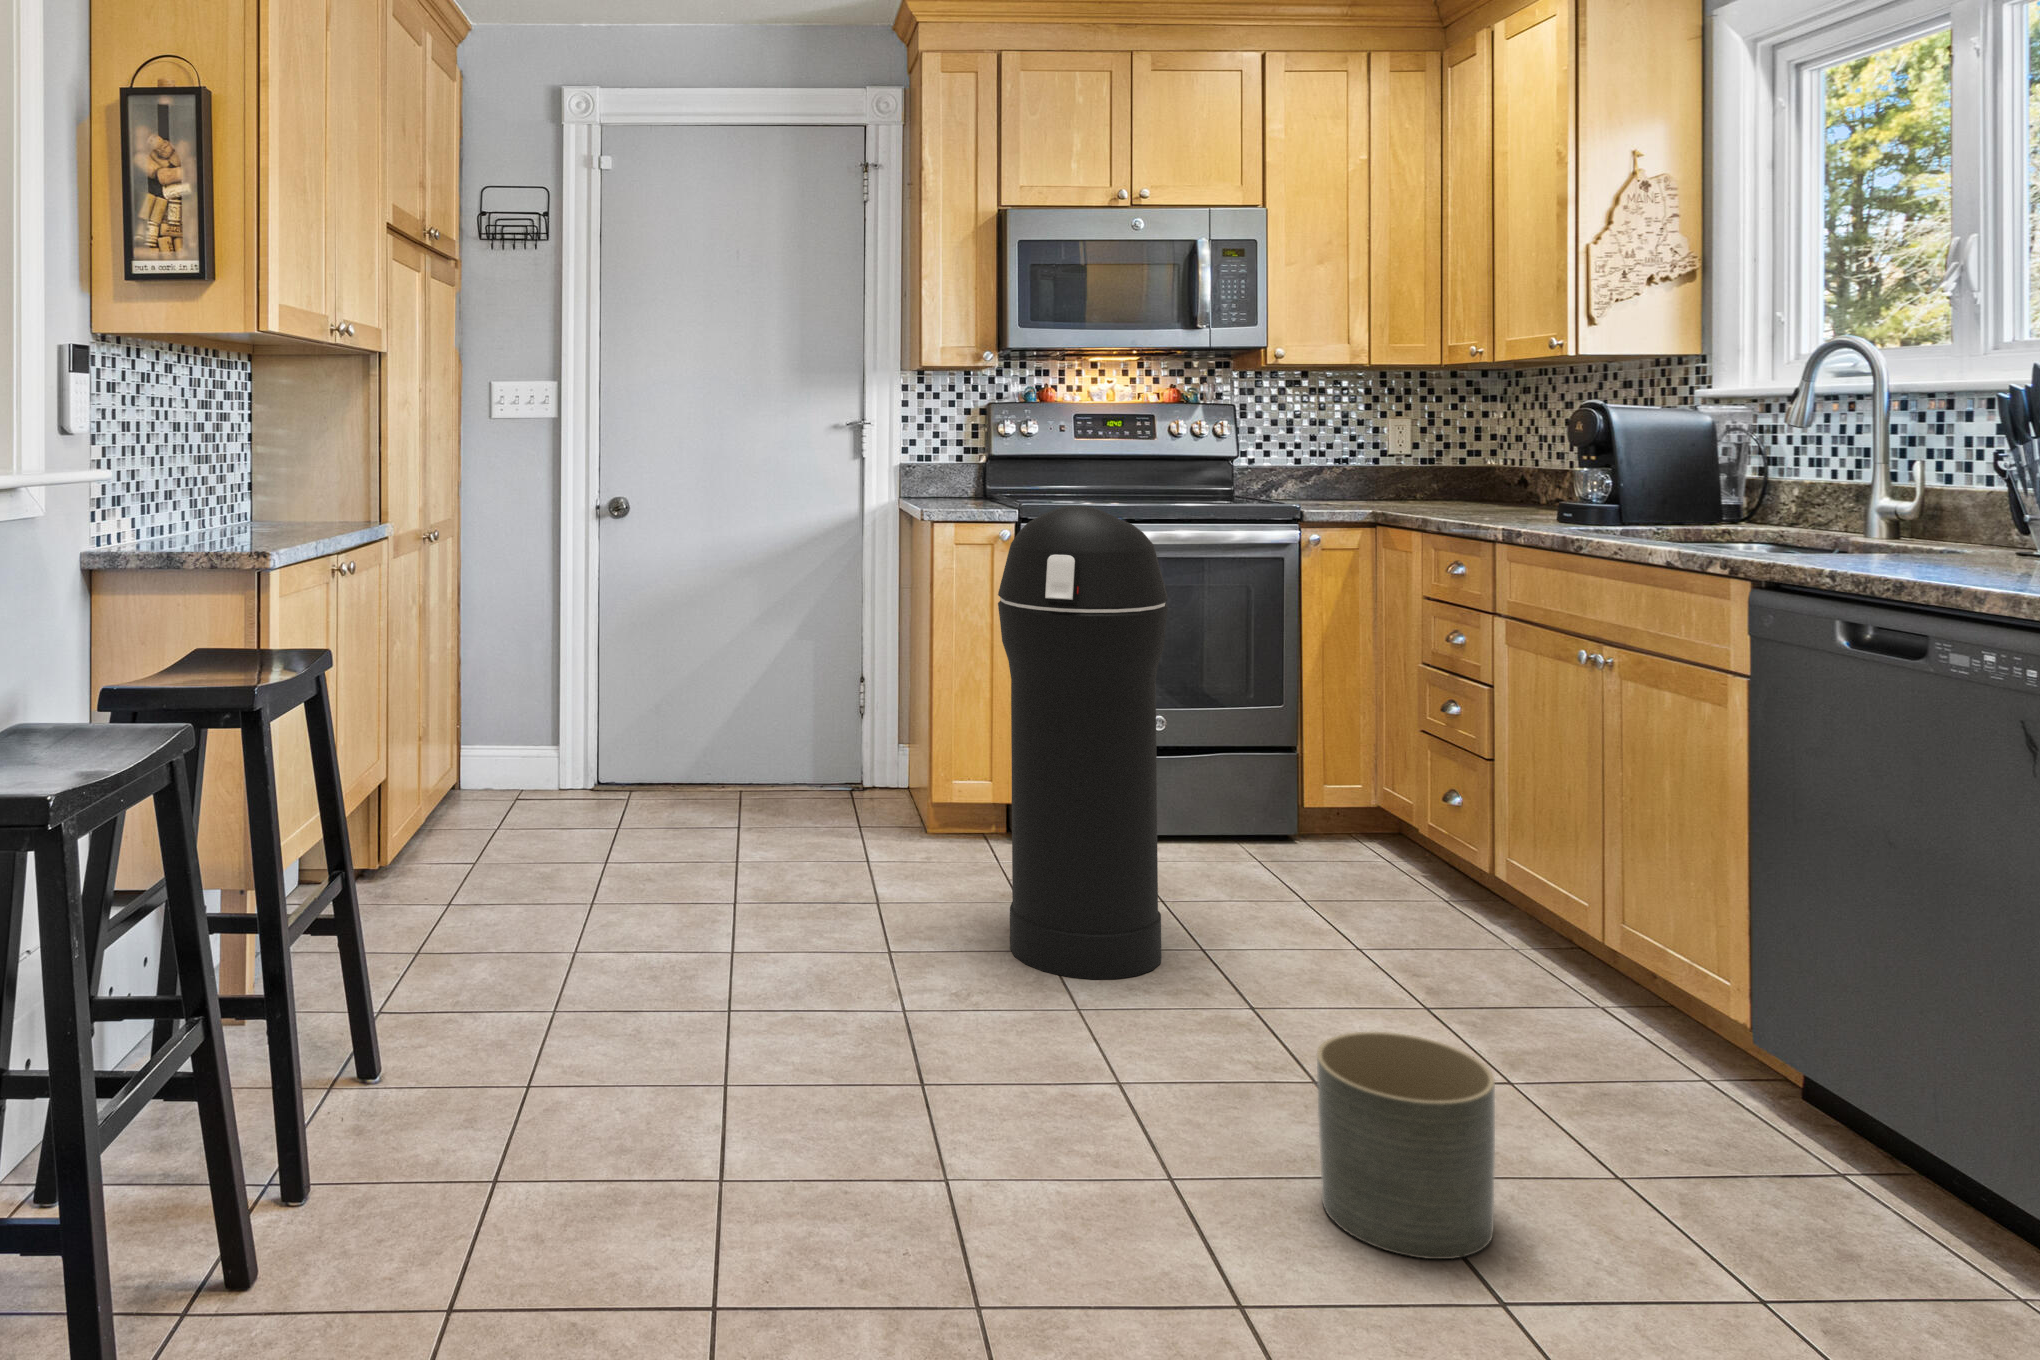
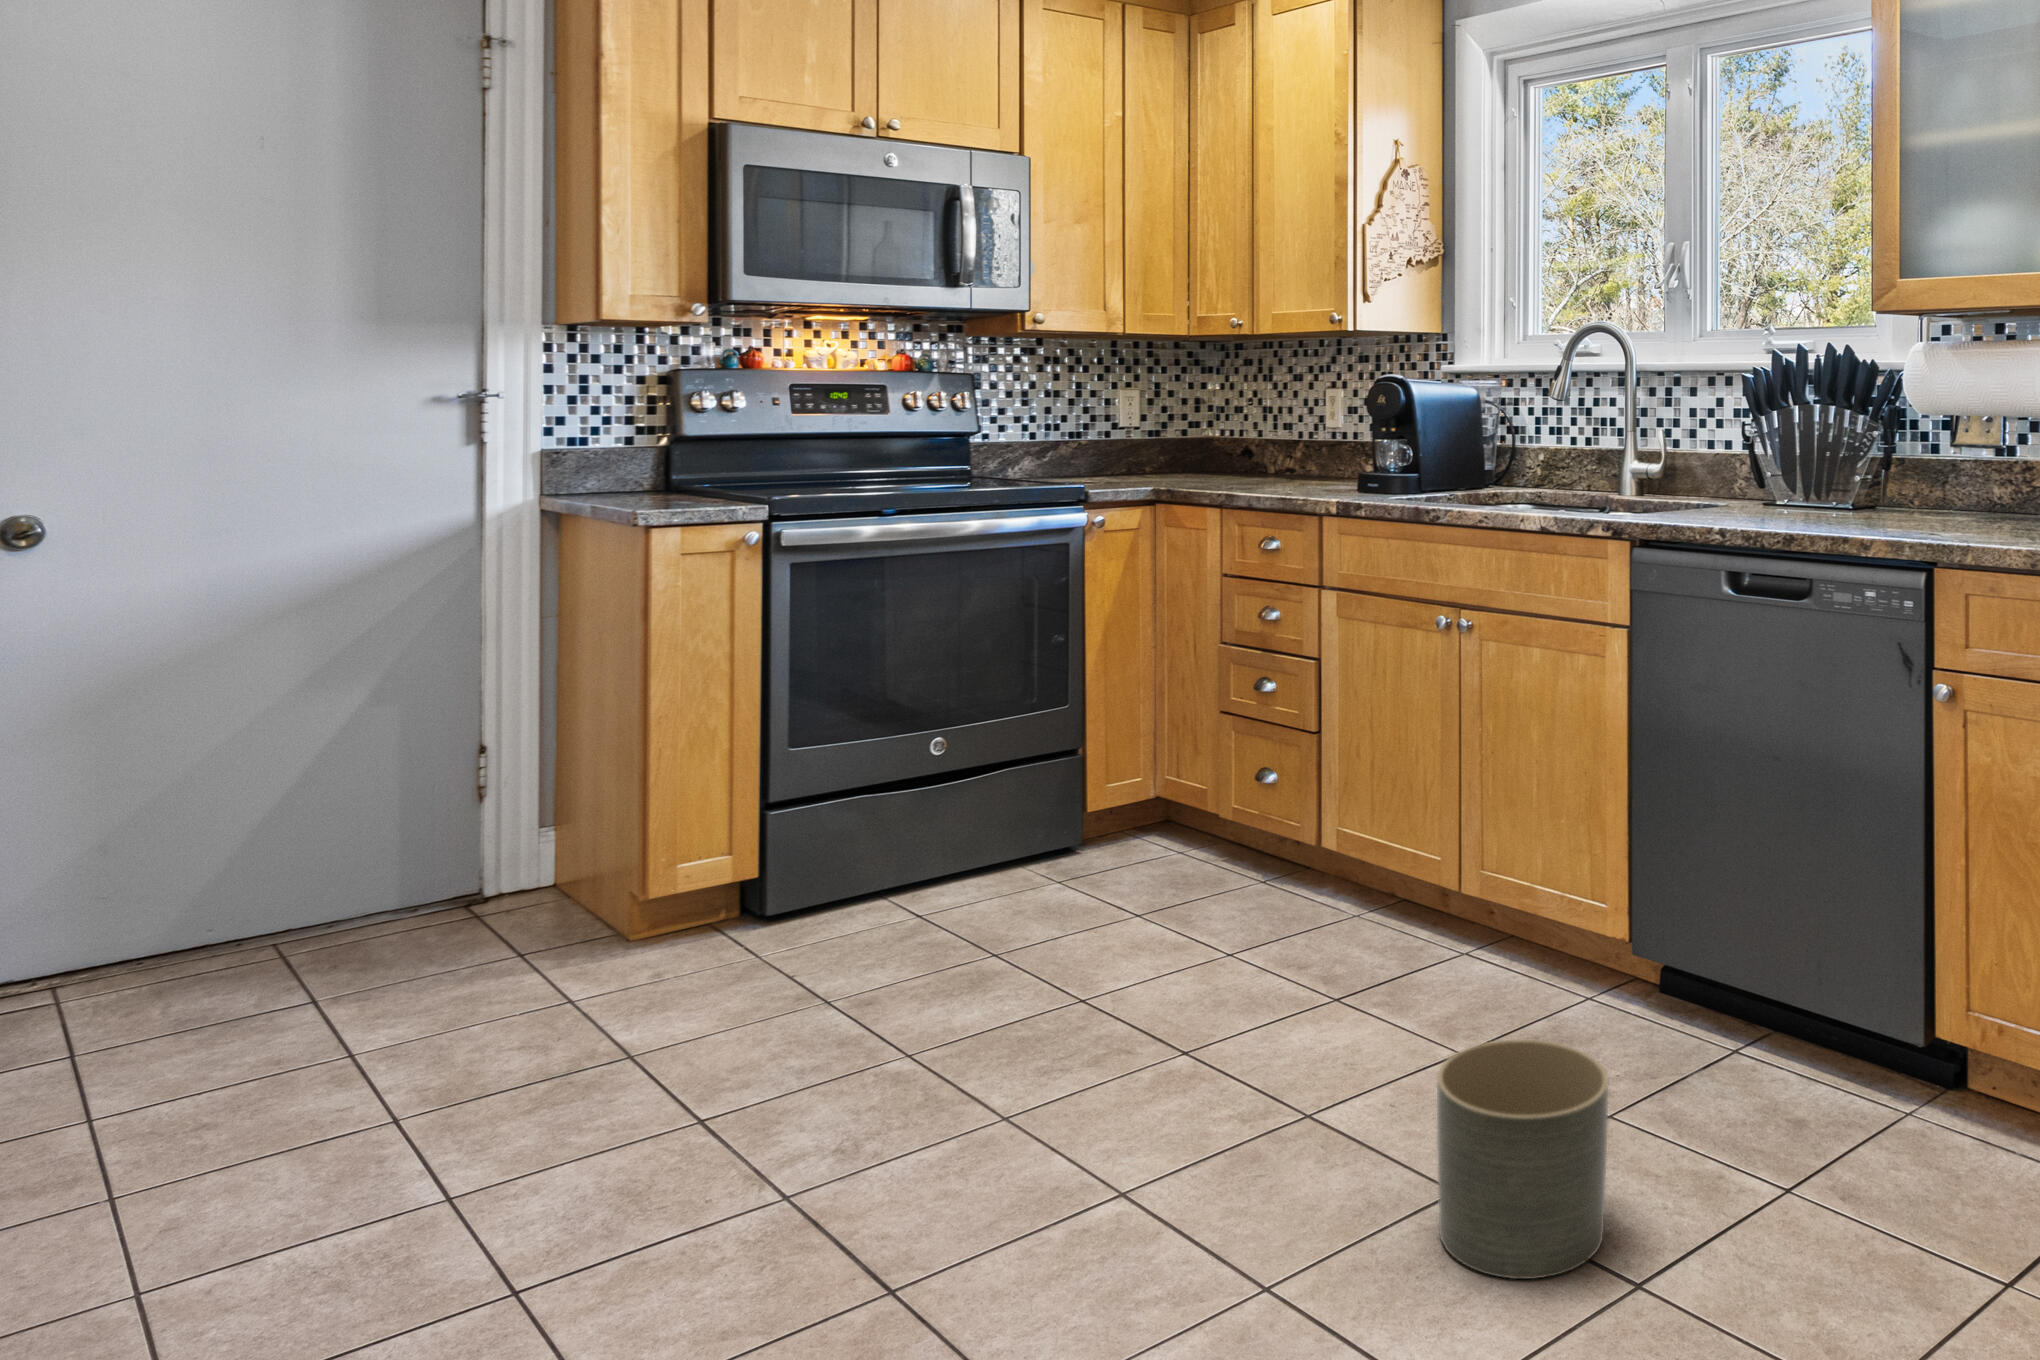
trash can: present [998,506,1168,979] -> none [859,503,1079,1098]

